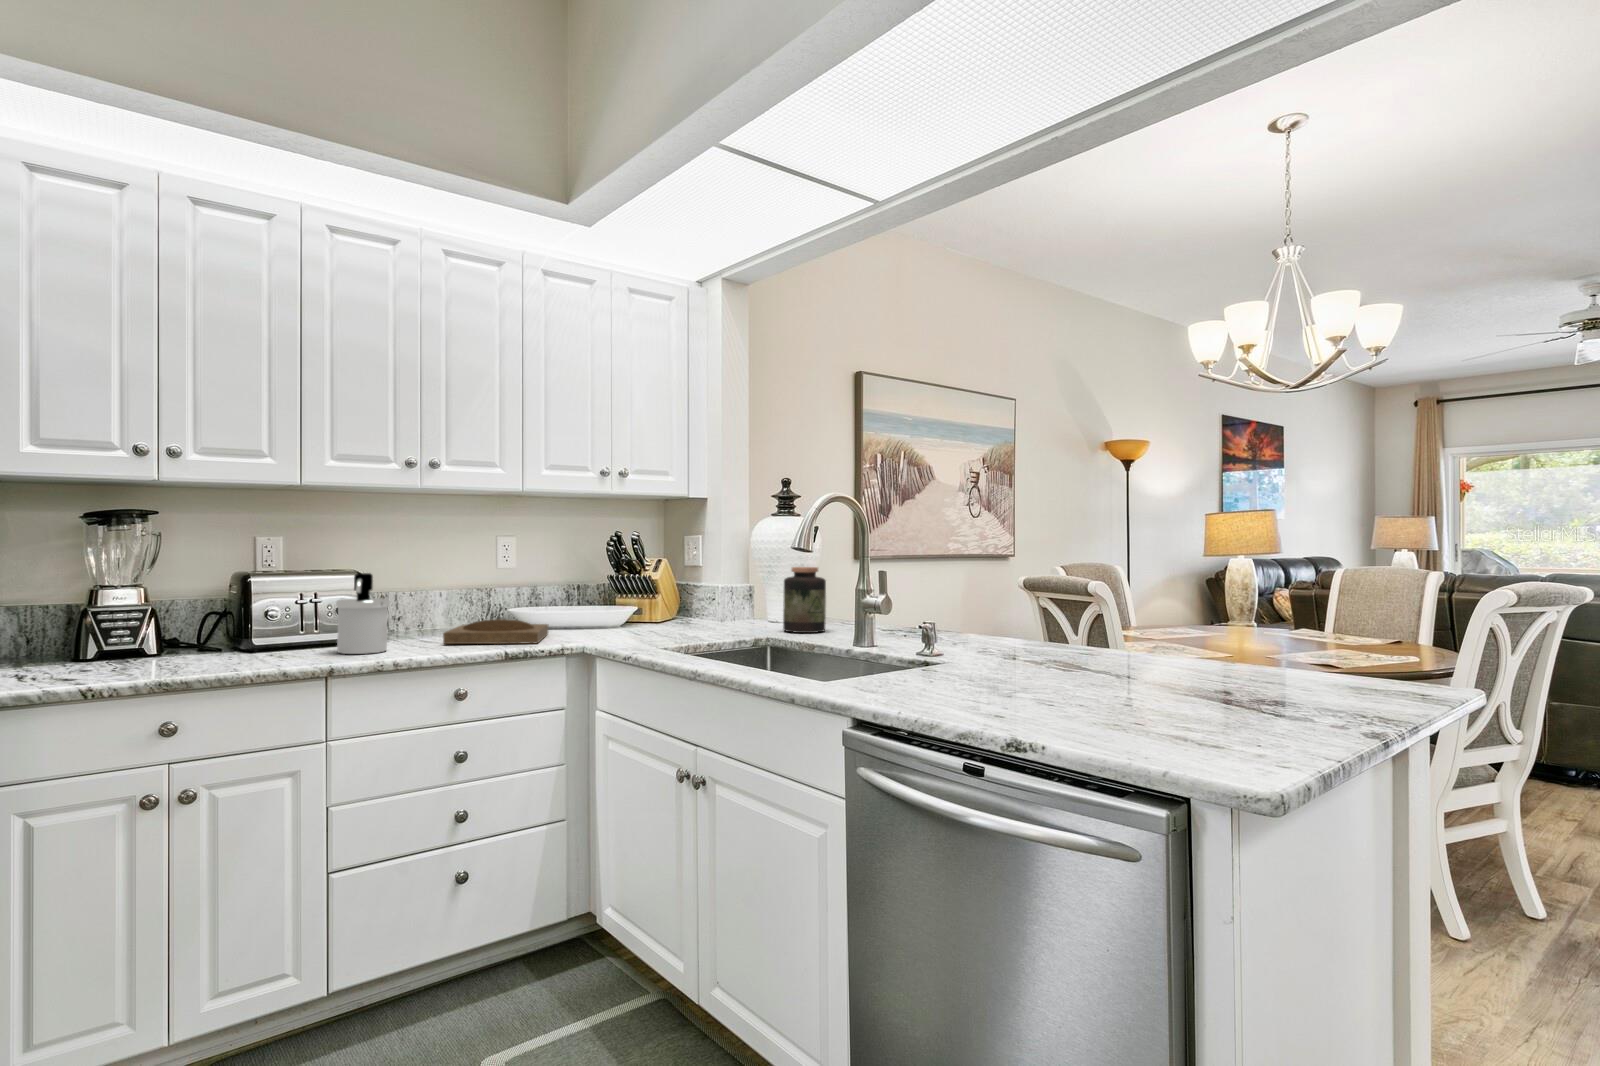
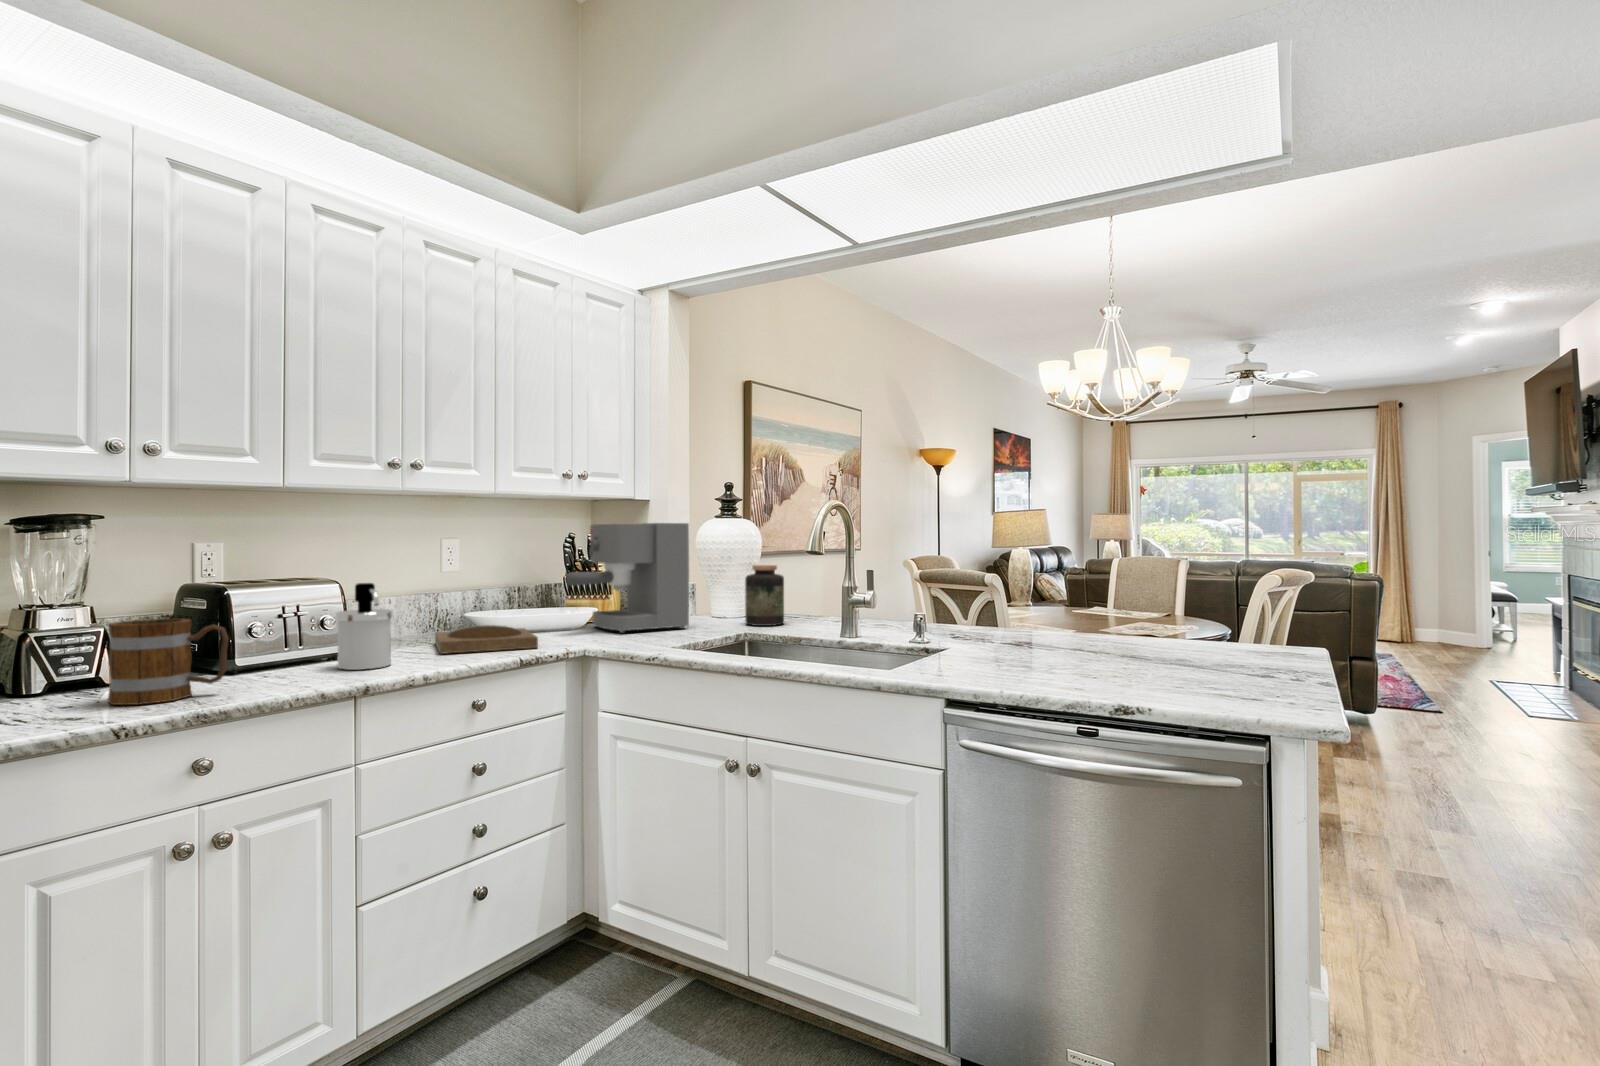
coffee maker: none [592,520,719,633] -> present [566,523,689,633]
mug: none [116,599,216,672] -> present [108,619,229,705]

